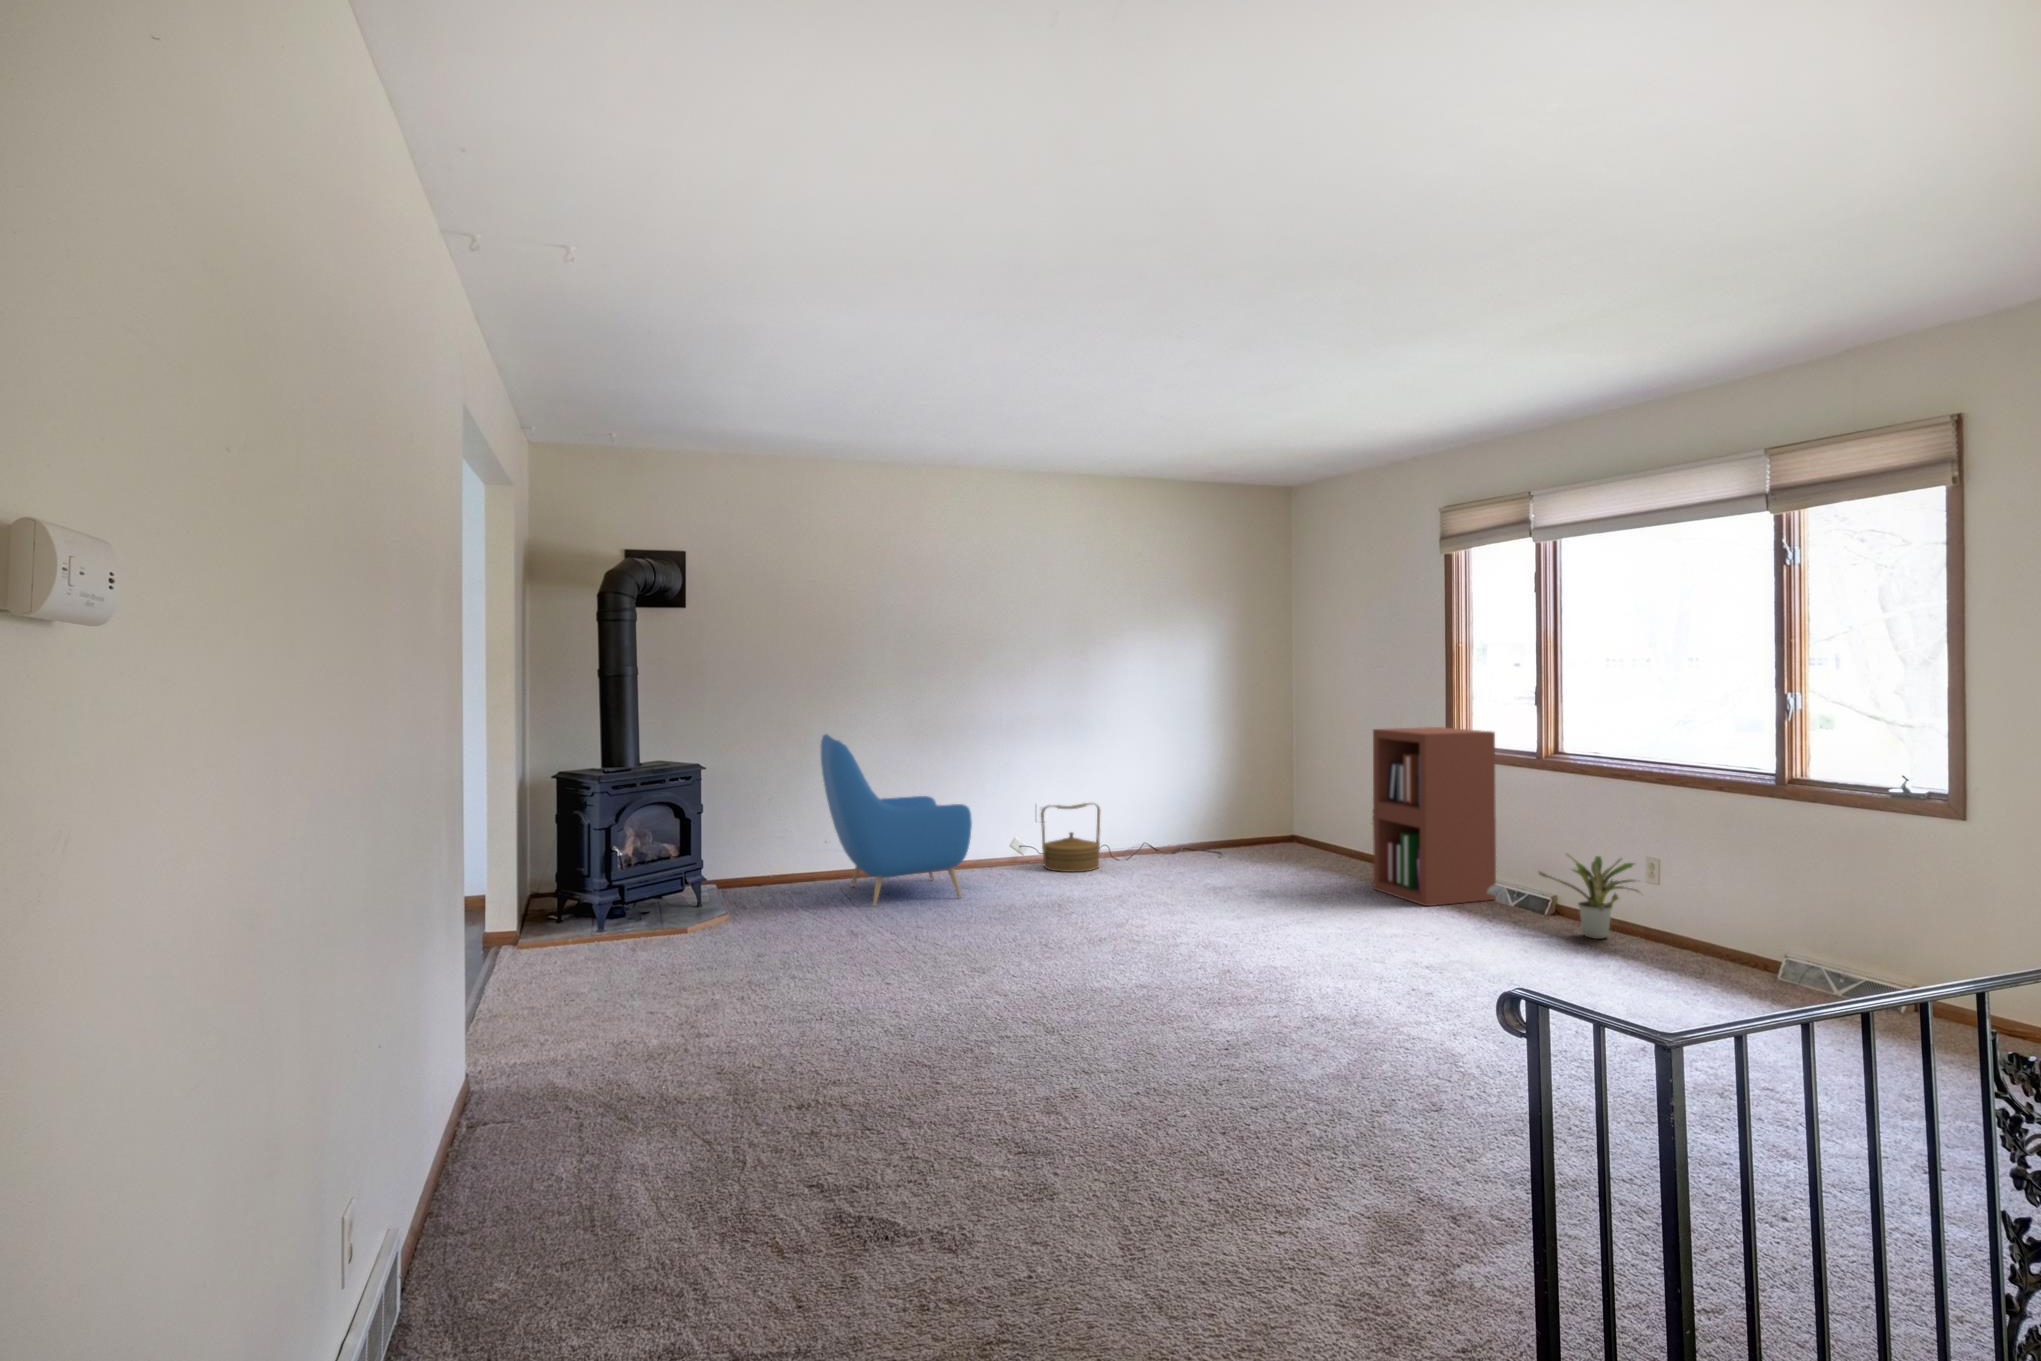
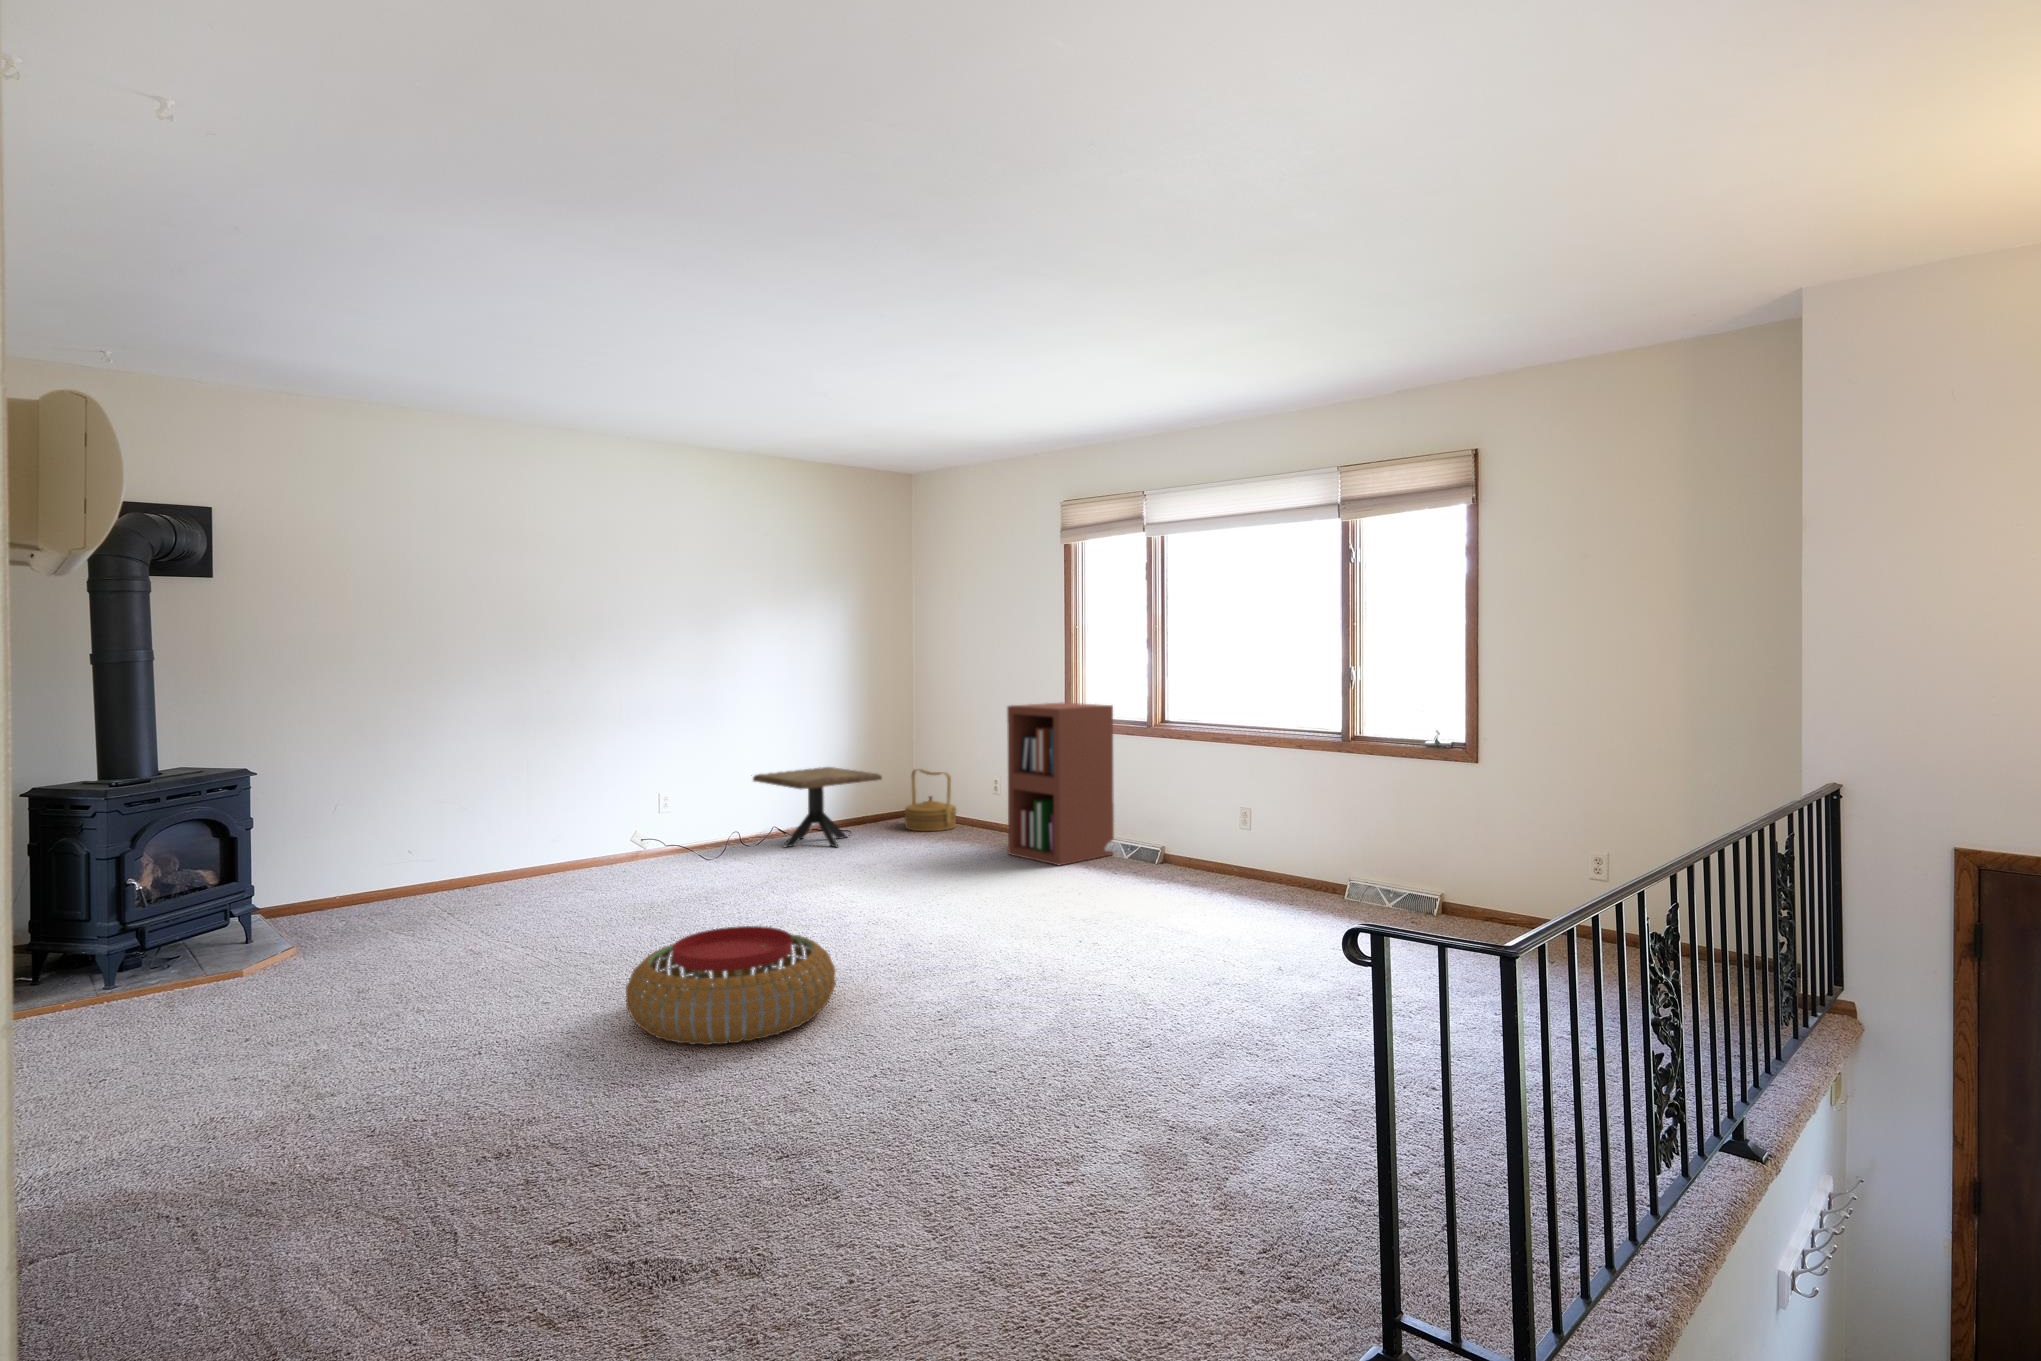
armchair: present [821,734,972,906] -> none [411,726,605,919]
side table: none [1119,786,1246,868] -> present [753,767,882,847]
woven basket: present [1041,803,1100,872] -> present [905,769,957,831]
potted plant: present [1539,854,1642,939] -> none [1158,809,1244,881]
pouf: none [939,933,1130,1042] -> present [626,926,836,1045]

